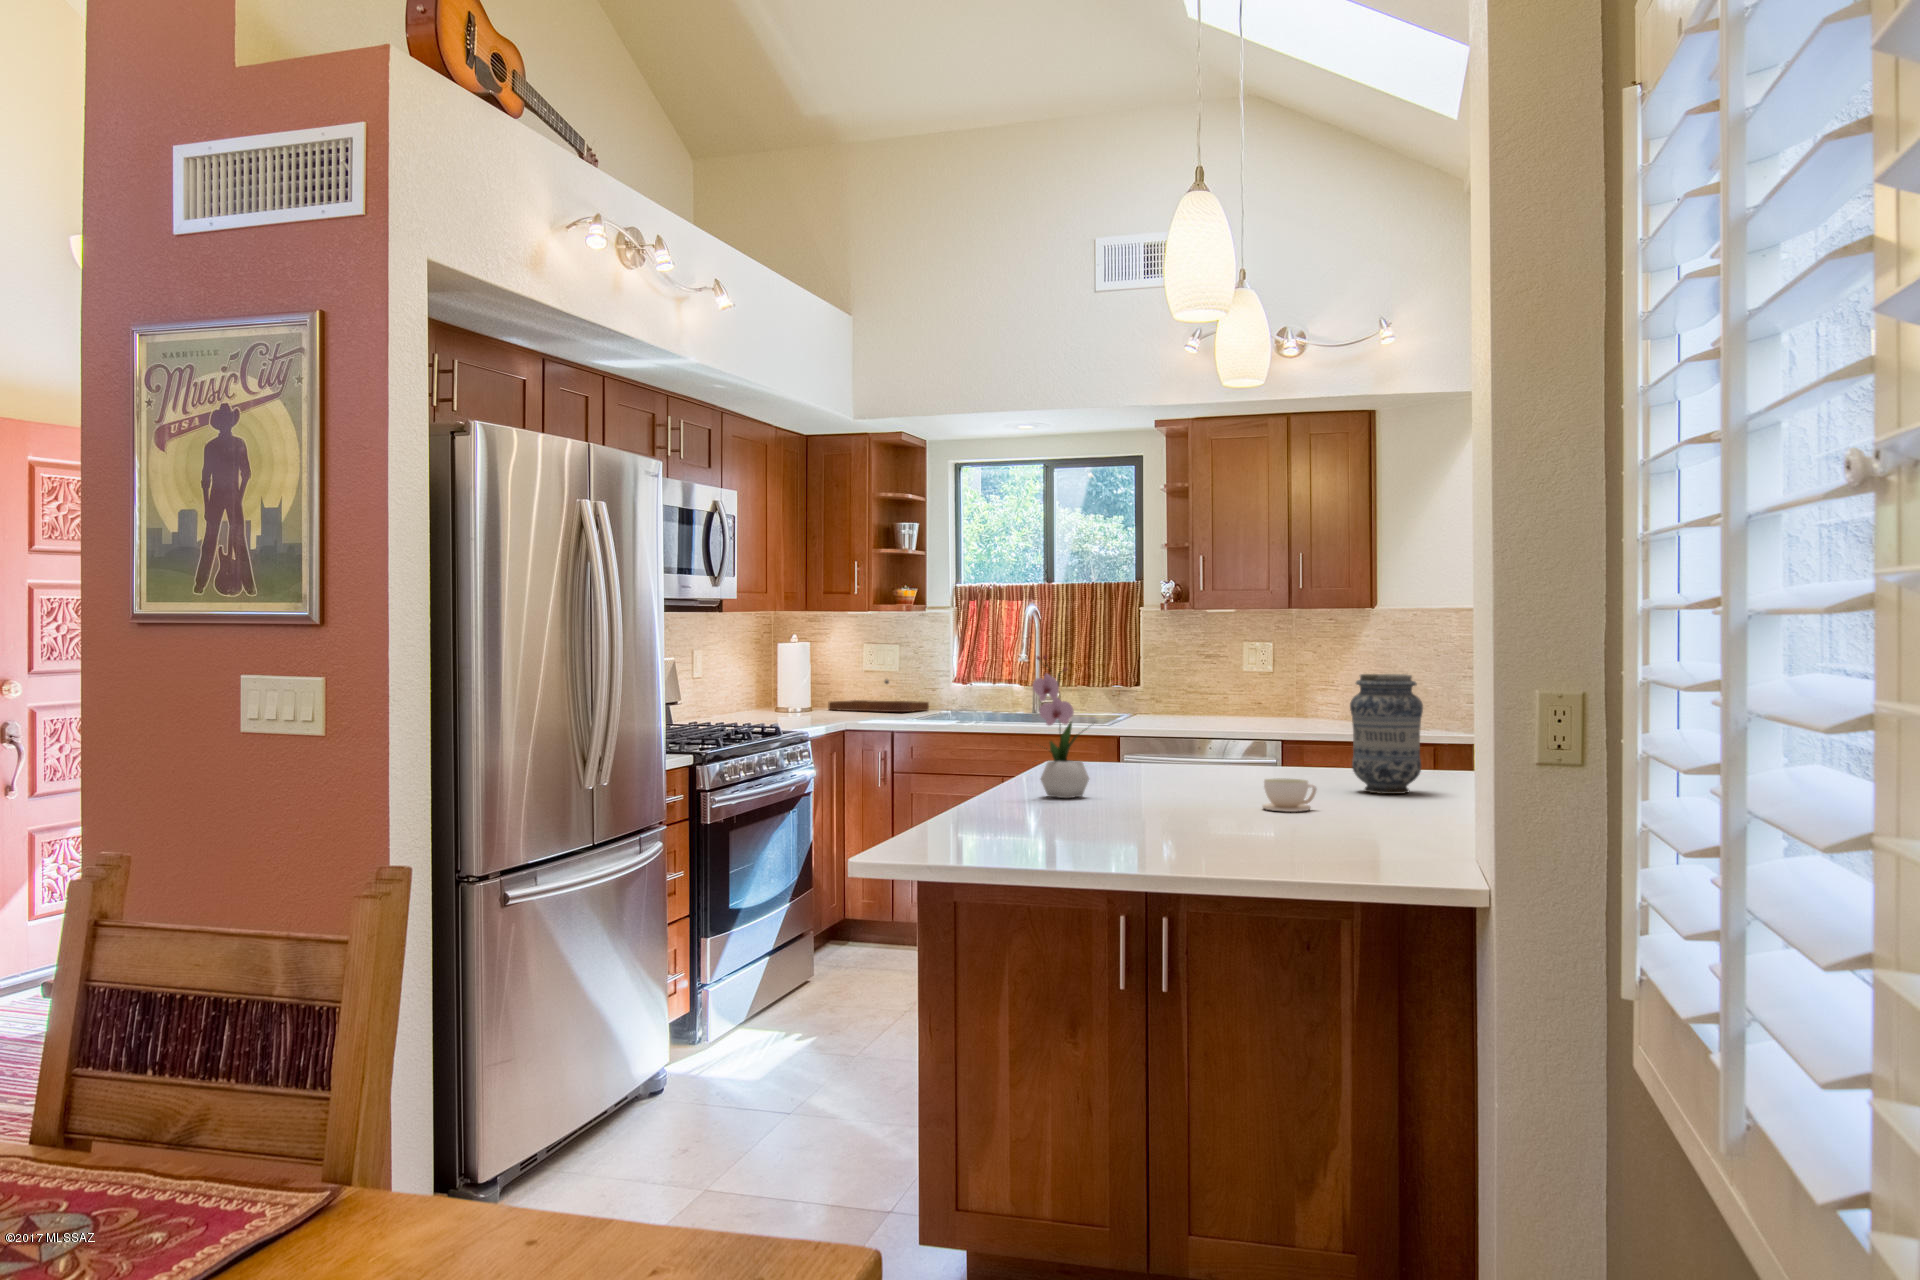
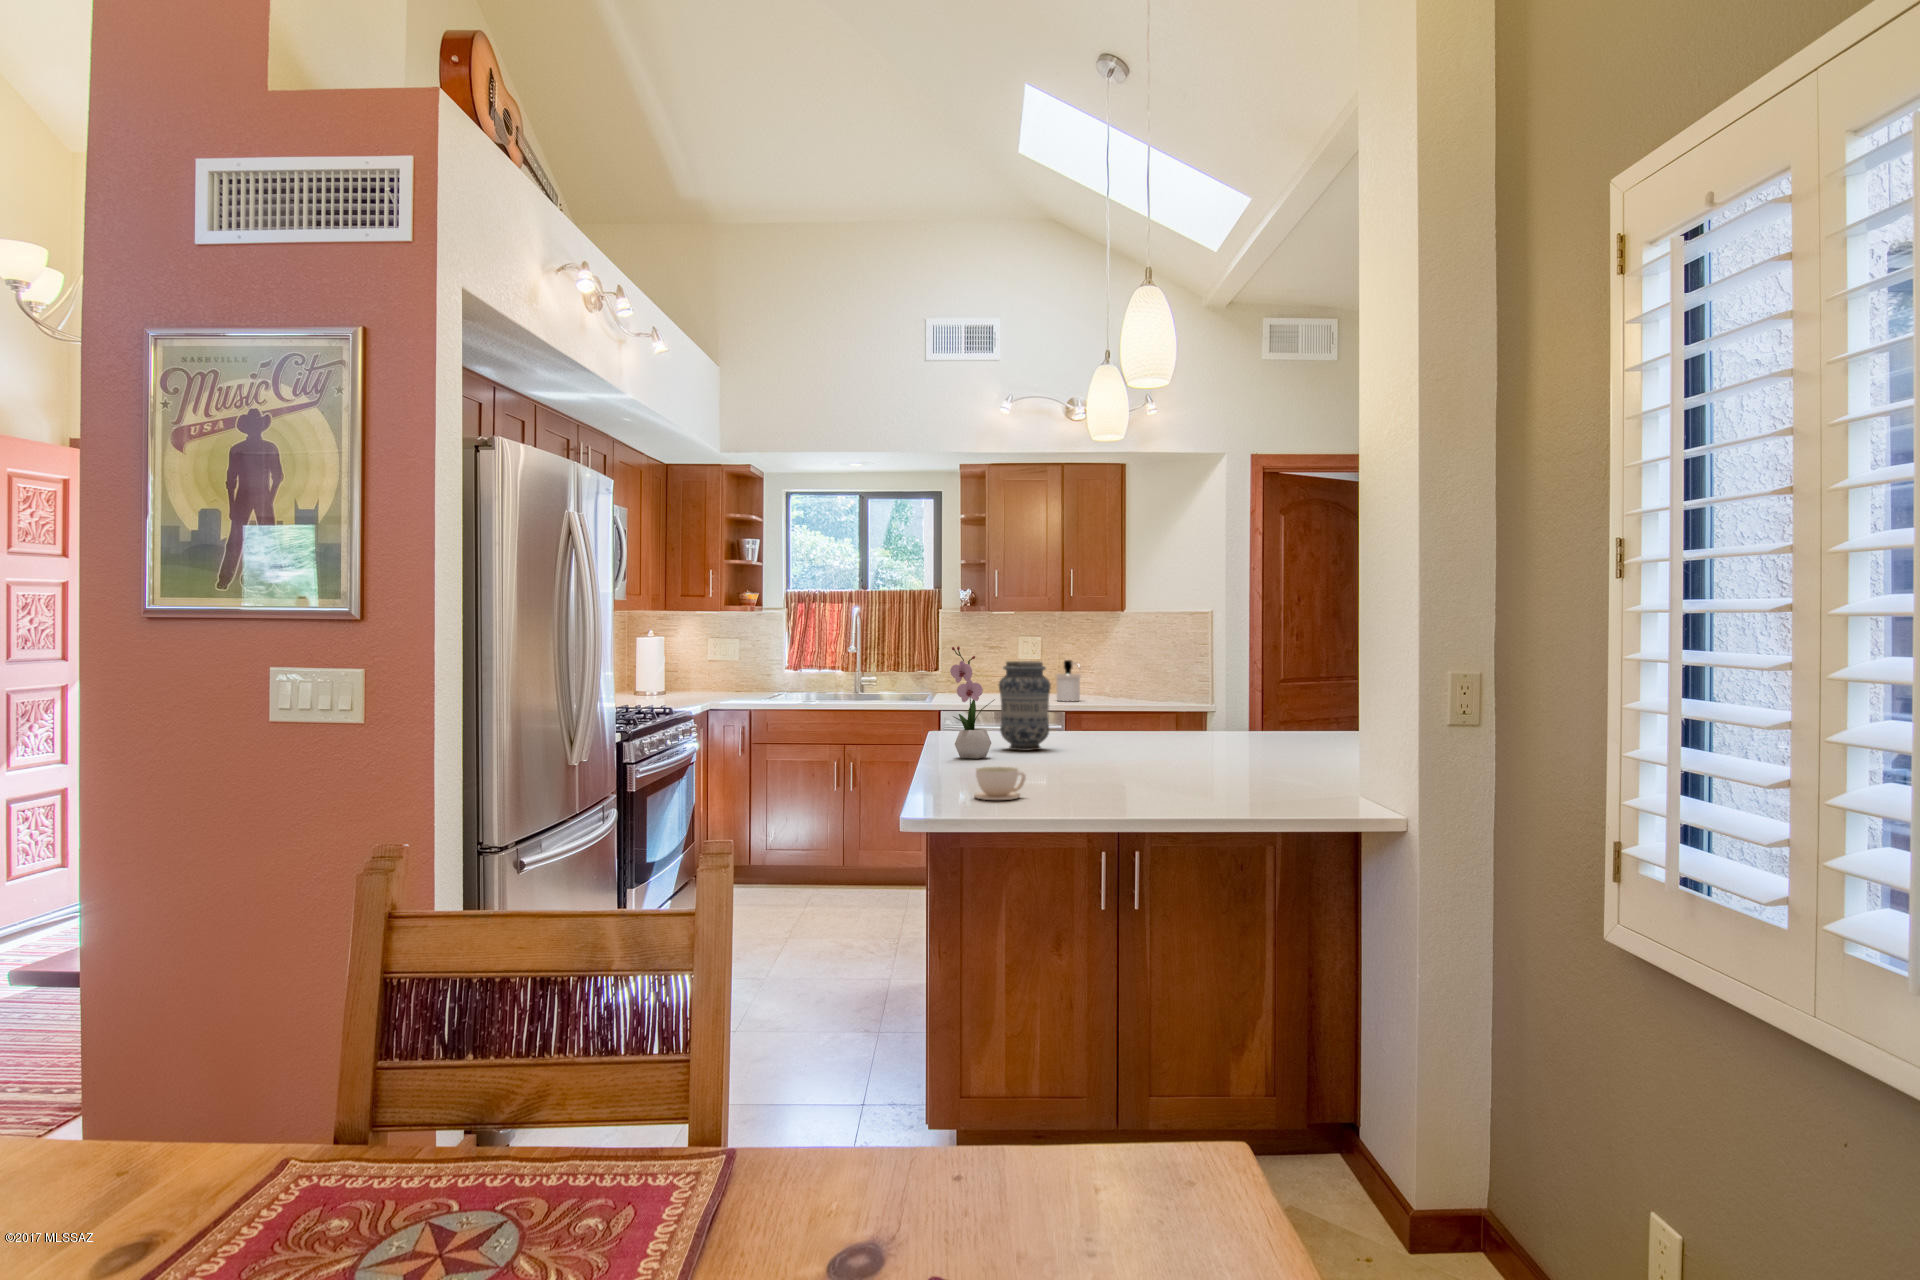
soap dispenser: none [1274,672,1308,726] -> present [1056,660,1081,702]
vase: present [1350,674,1423,794] -> present [999,661,1051,751]
tray: present [828,680,929,712] -> none [678,668,766,696]
coffee cup: present [1262,778,1317,812] -> present [974,767,1026,800]

